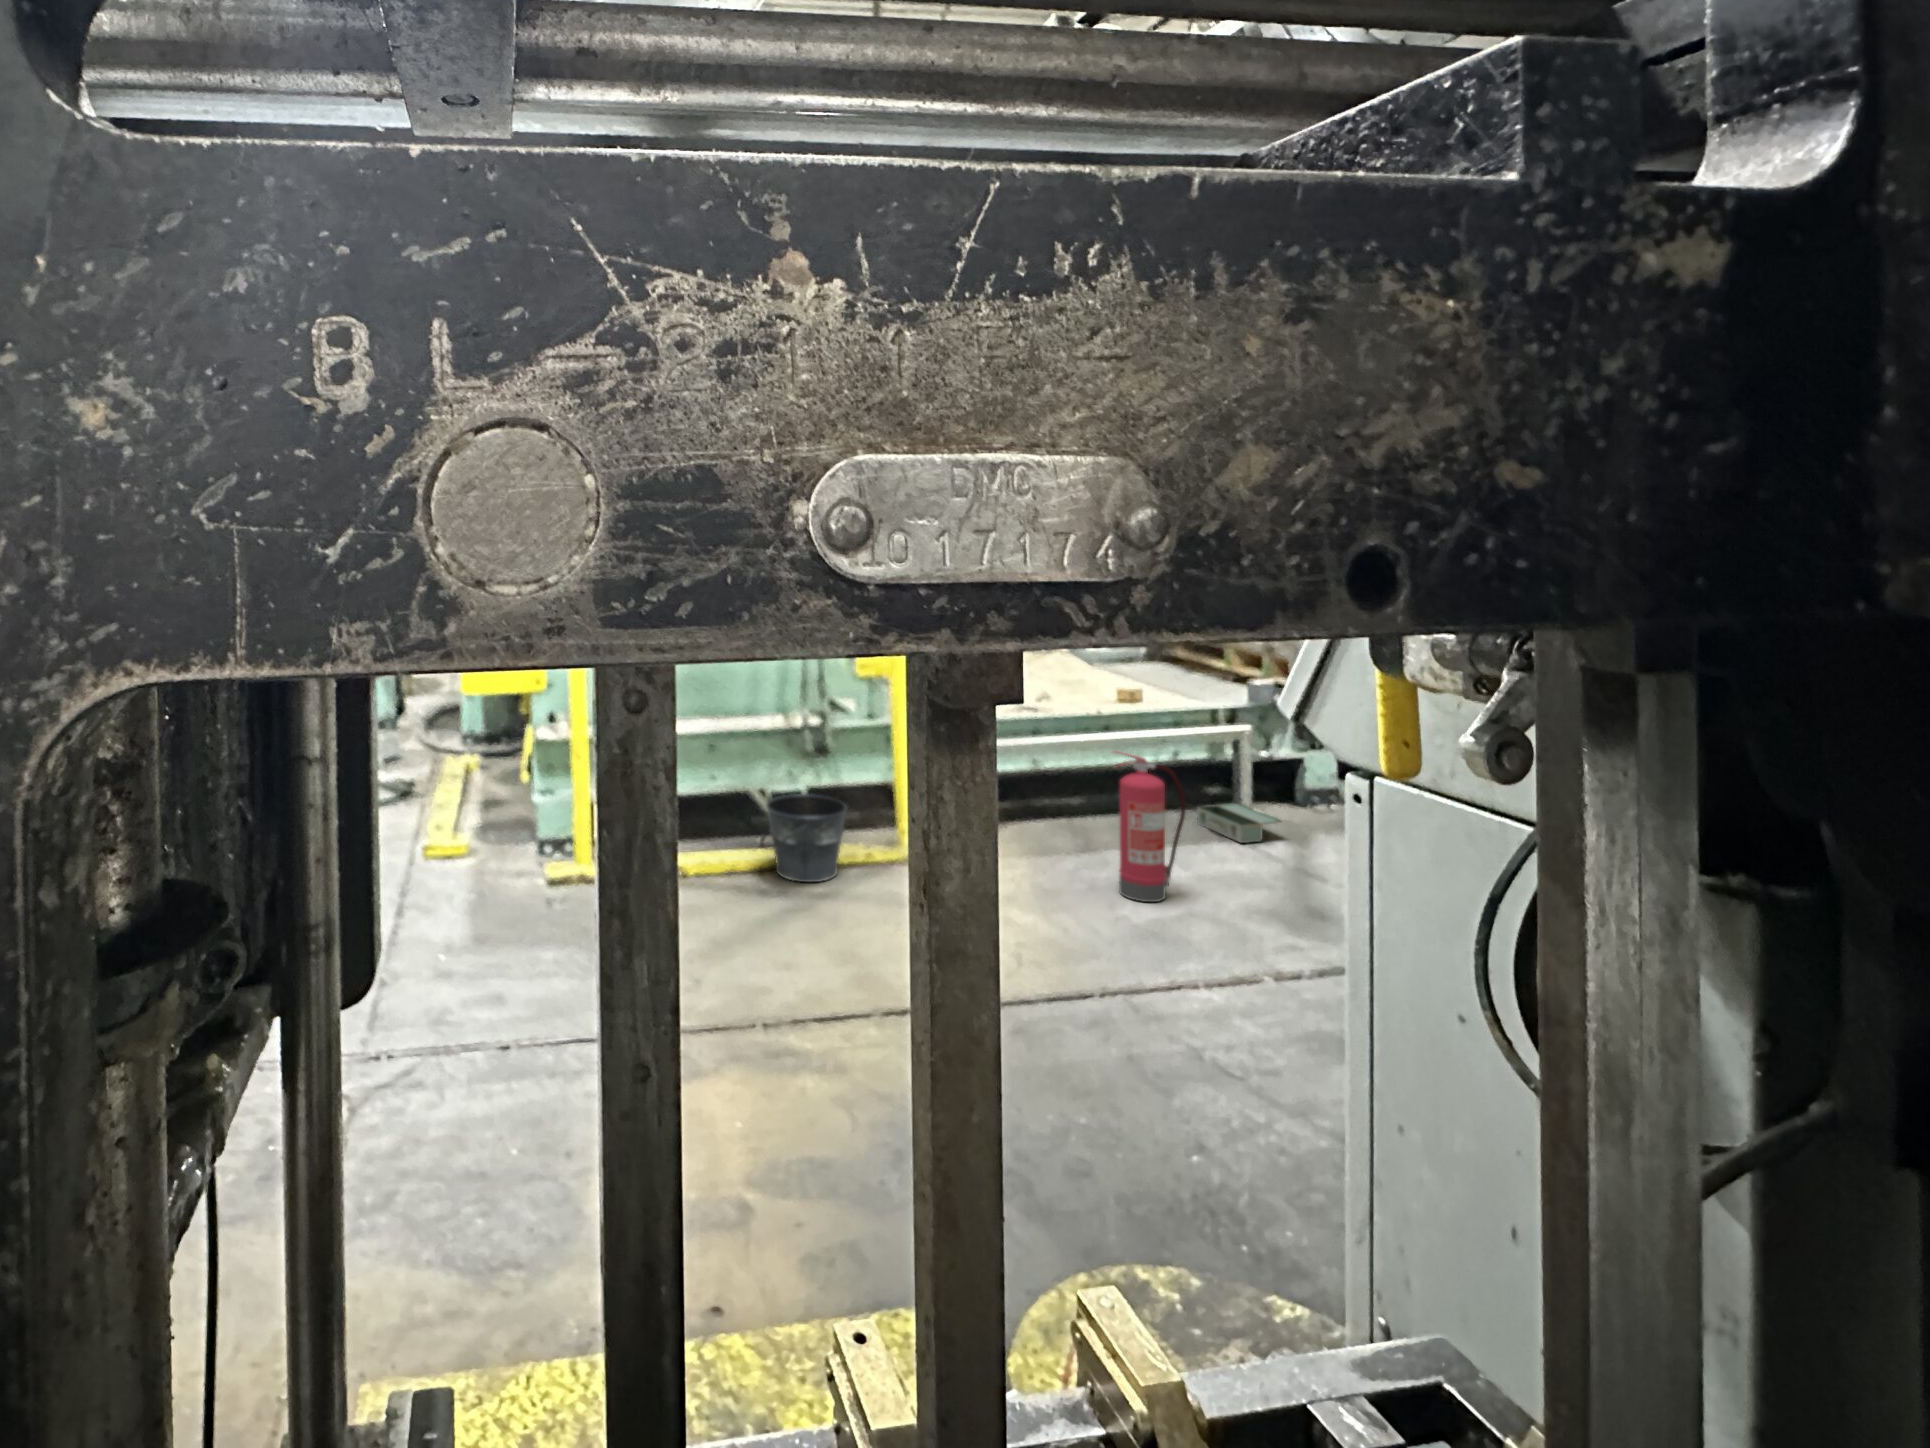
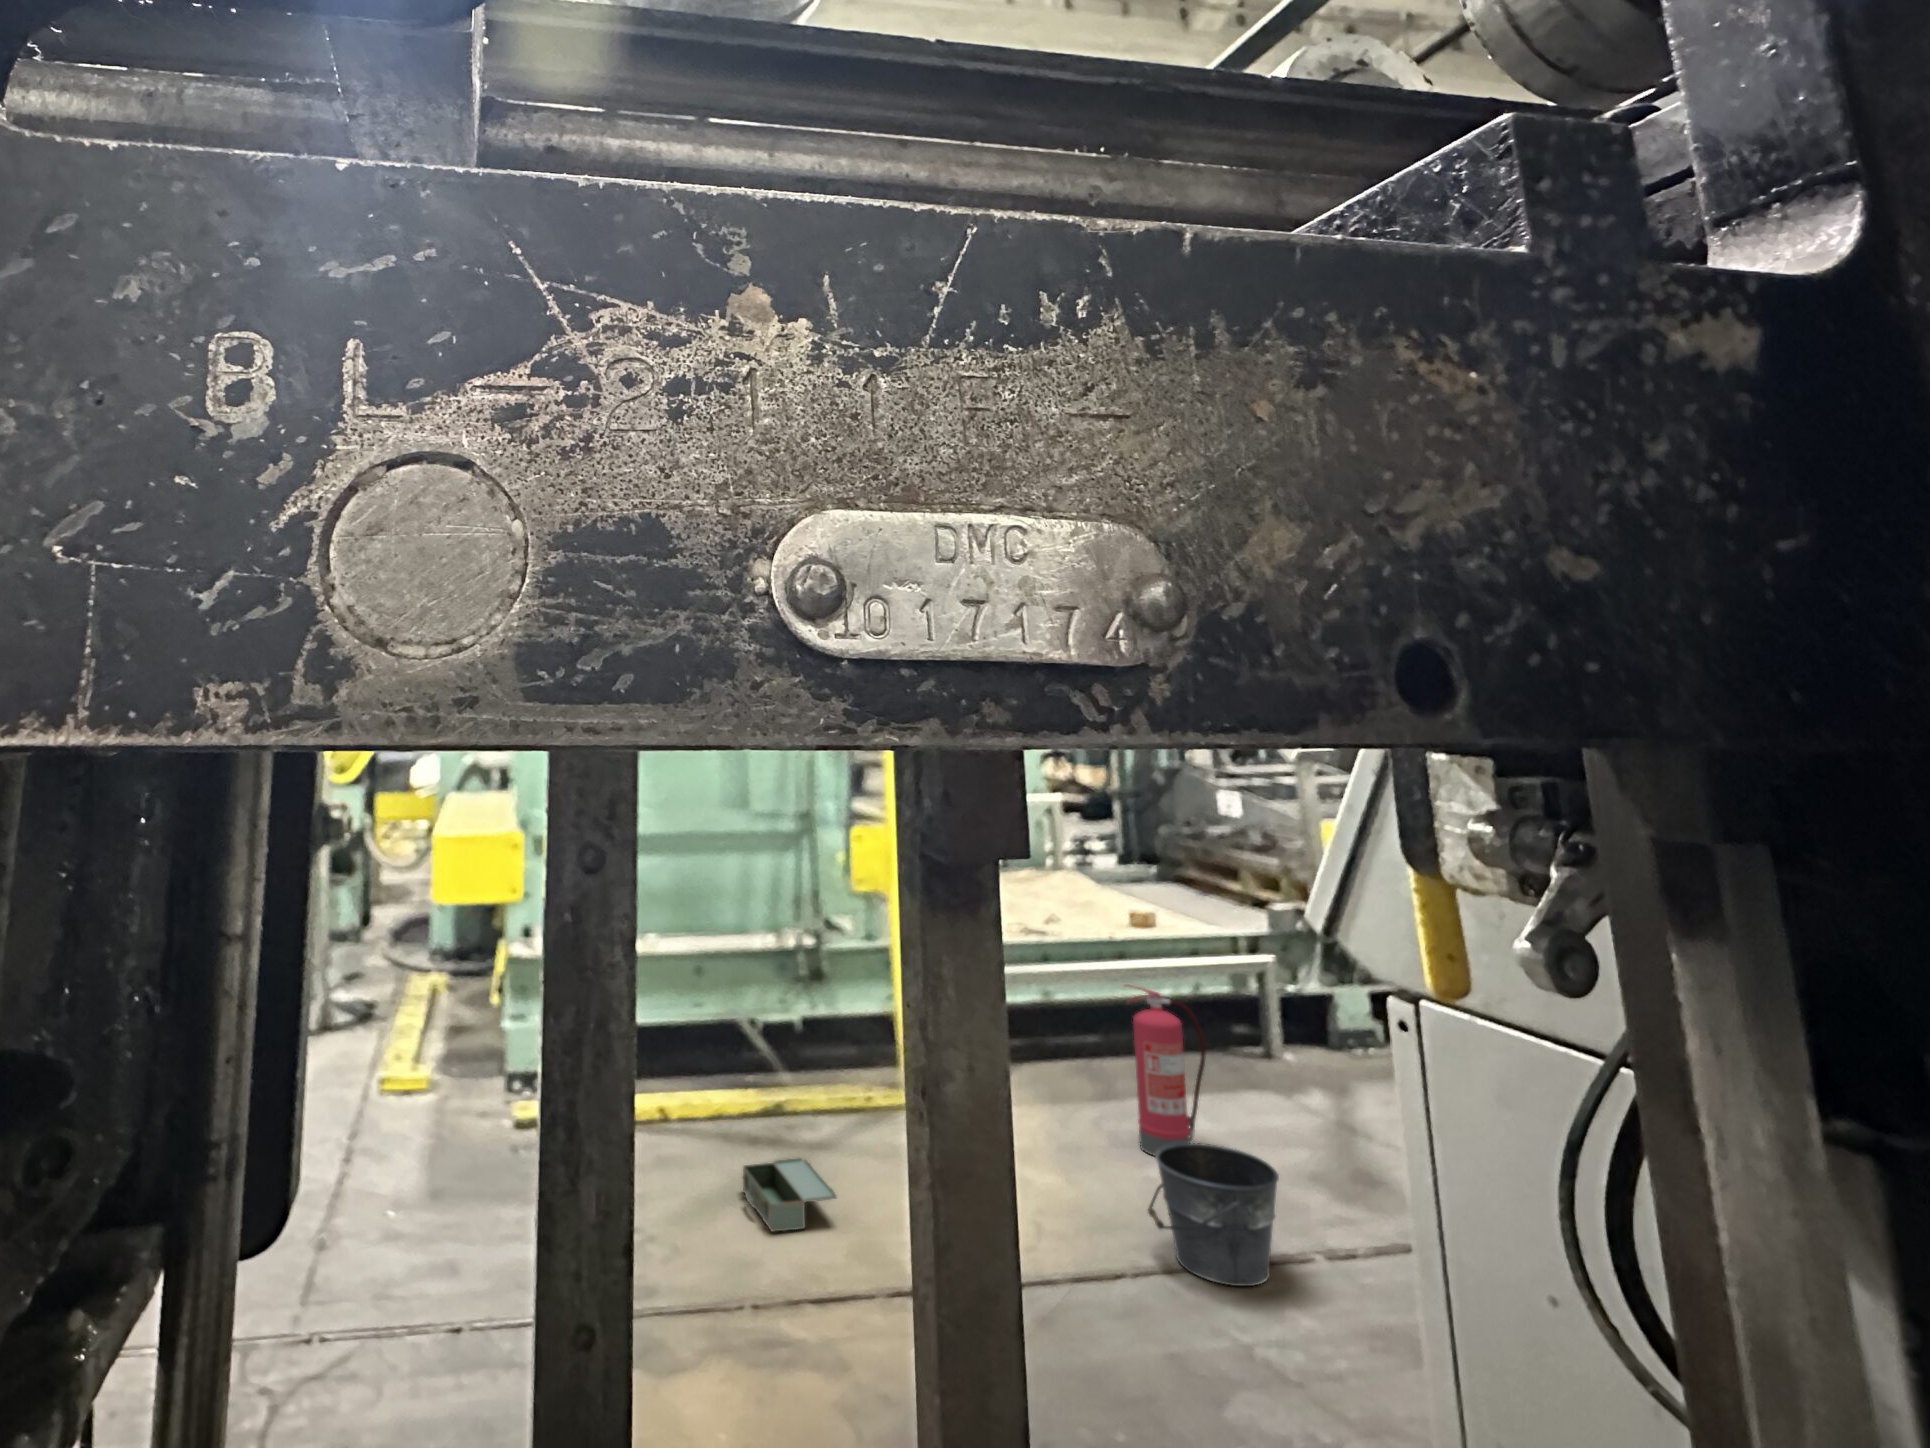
bucket: present [759,794,847,882] -> present [1148,1143,1279,1286]
toolbox: present [1197,803,1281,843] -> present [743,1158,836,1232]

